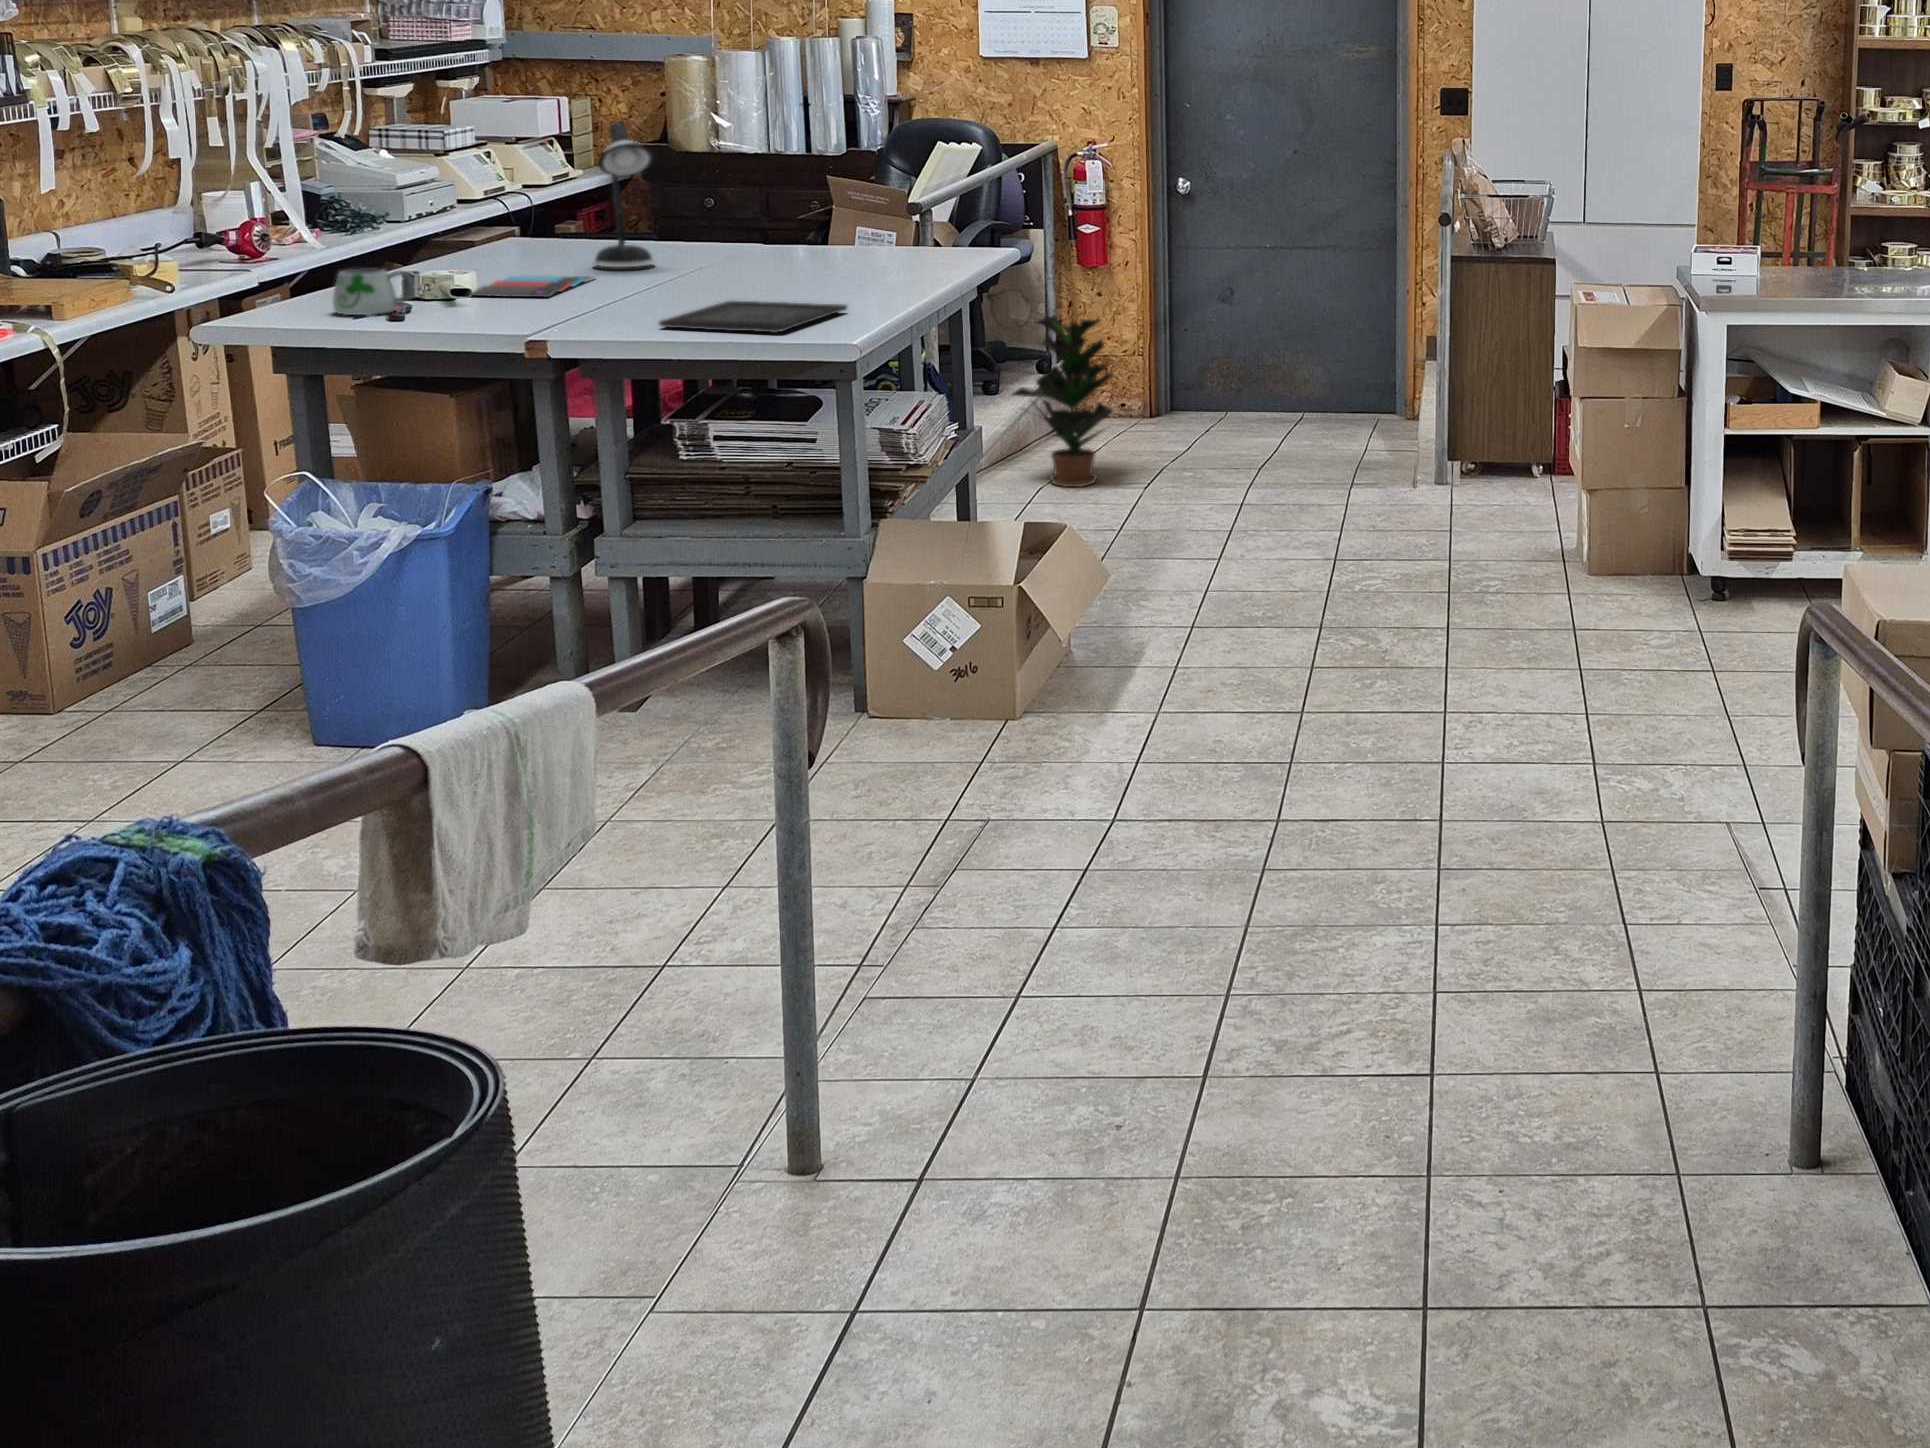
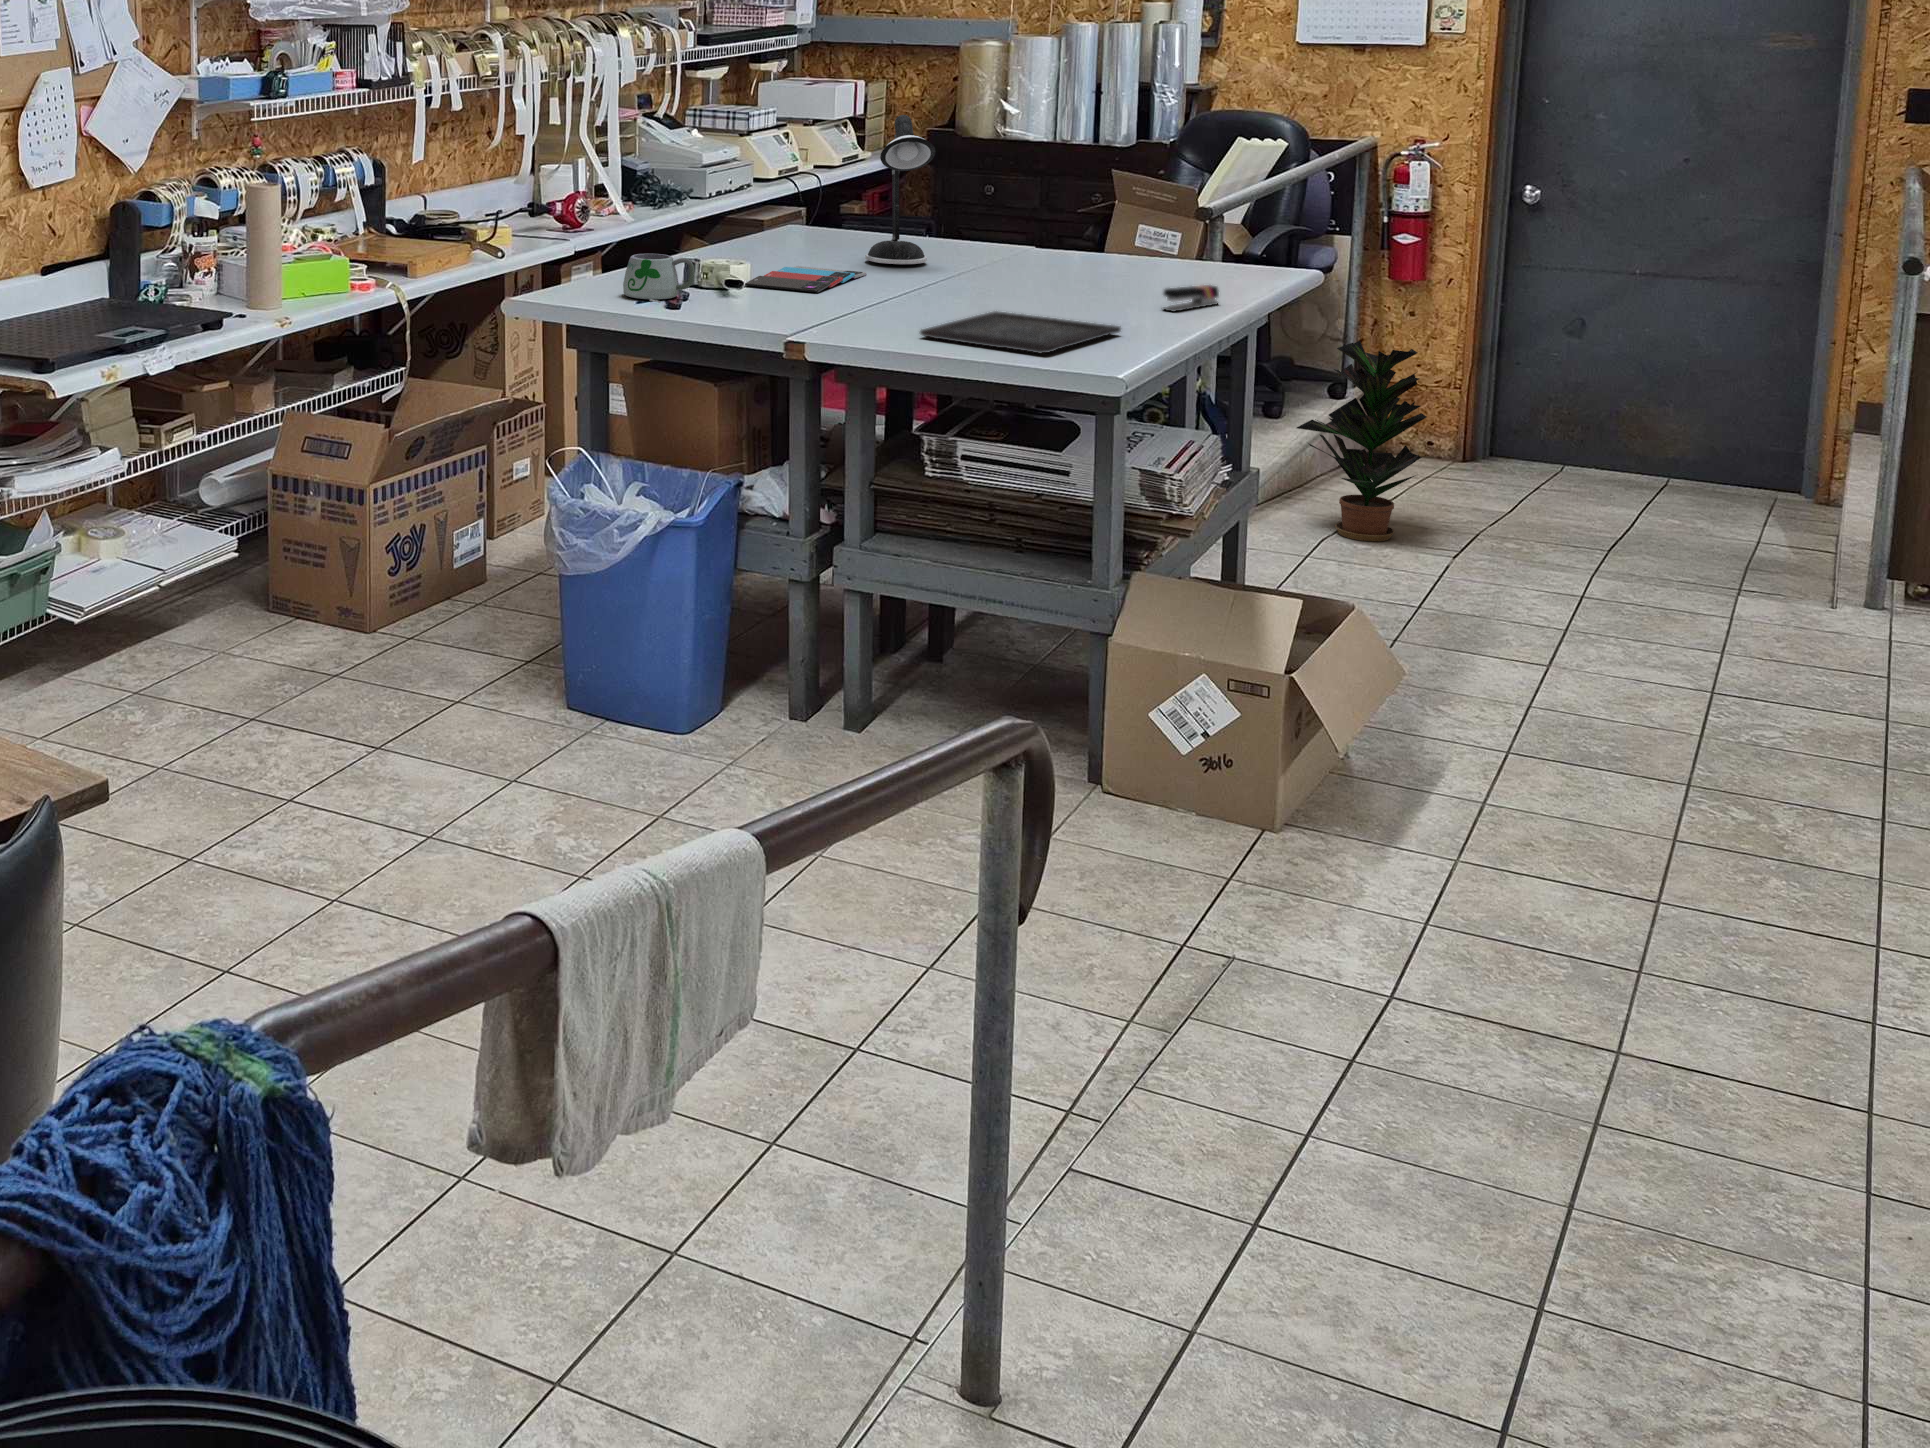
stapler: none [882,266,931,291] -> present [1163,285,1219,311]

